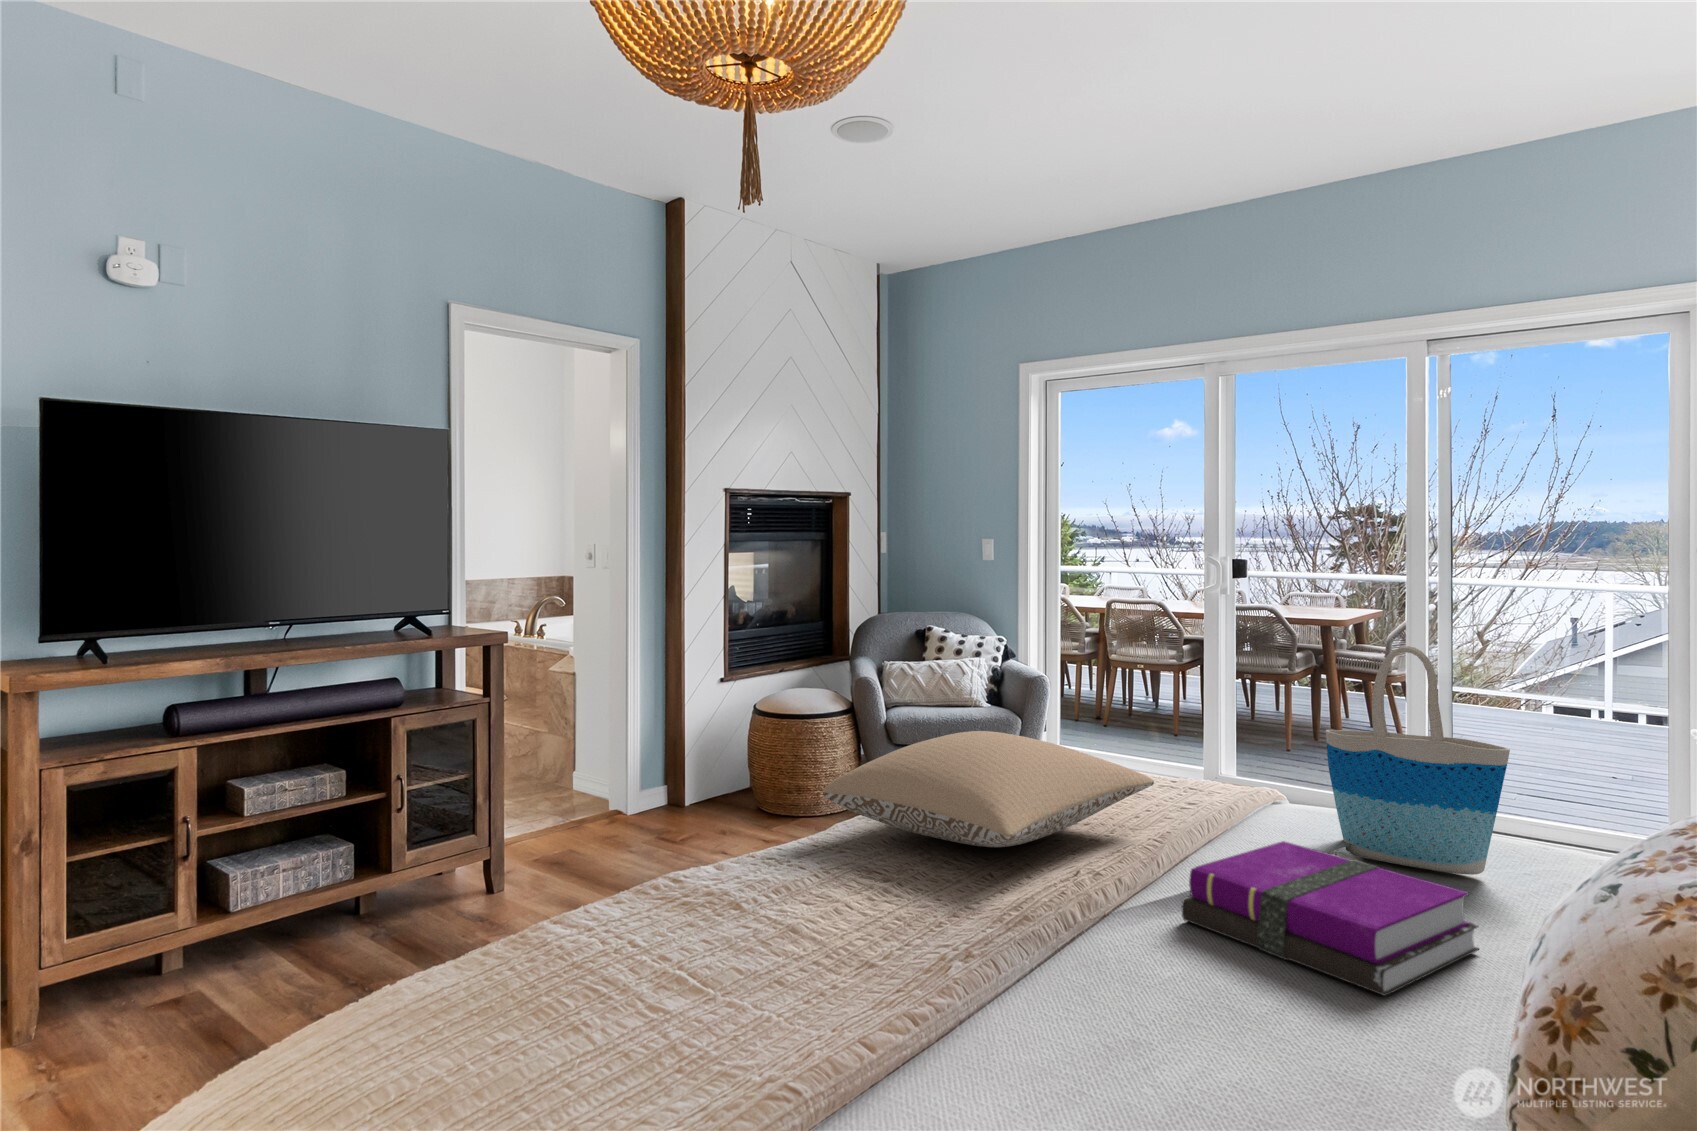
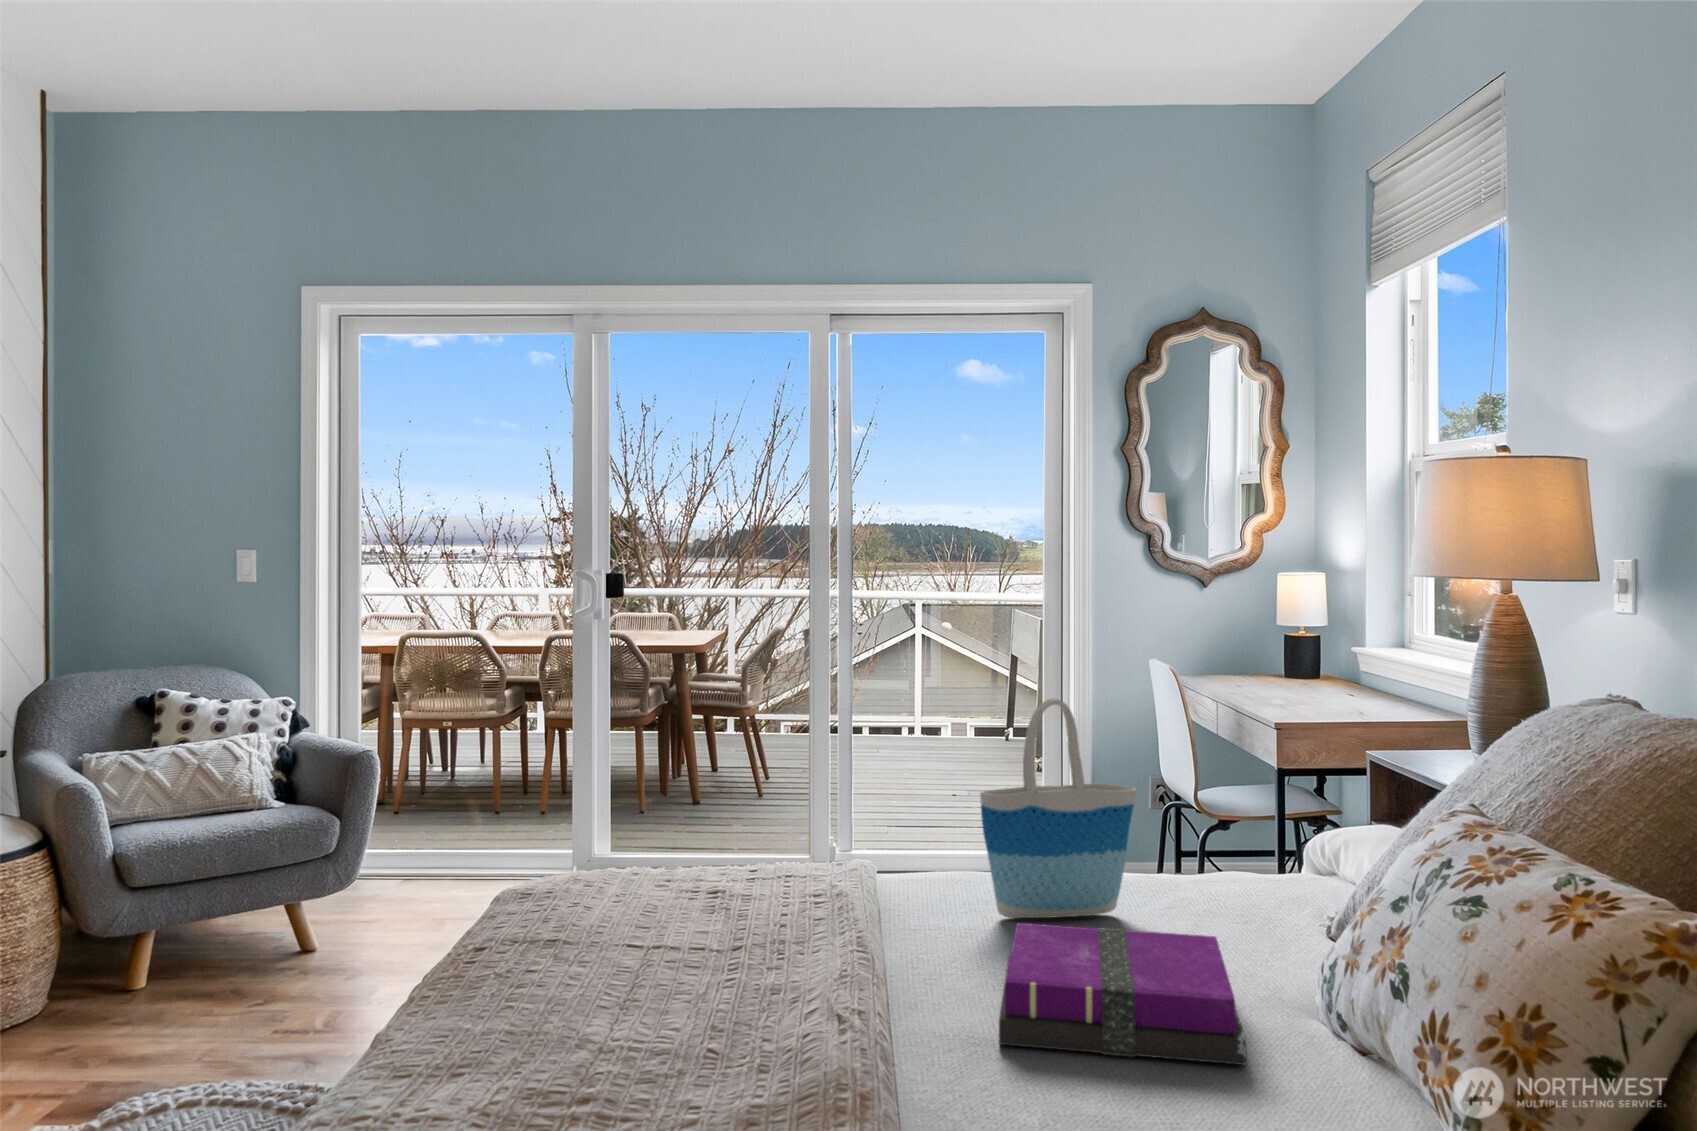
pillow: present [823,731,1154,847] -> none [453,856,833,1027]

